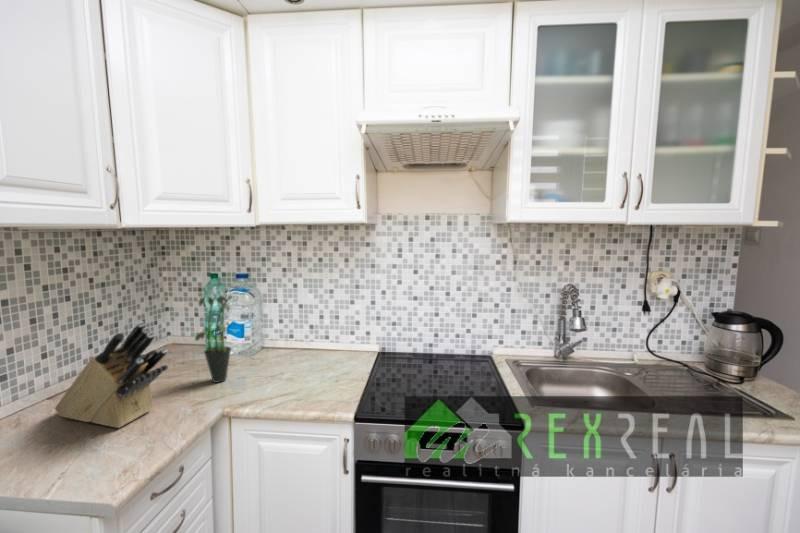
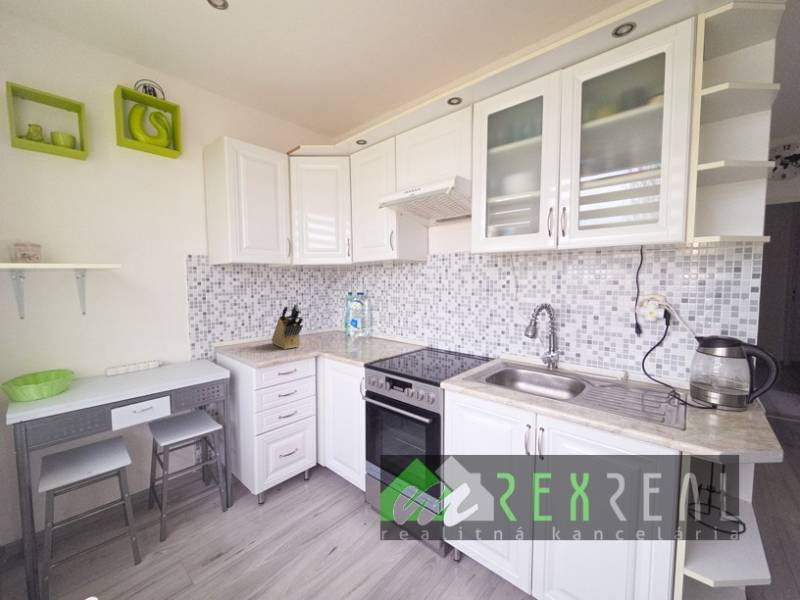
potted plant: present [195,292,231,383] -> none [322,296,344,345]

